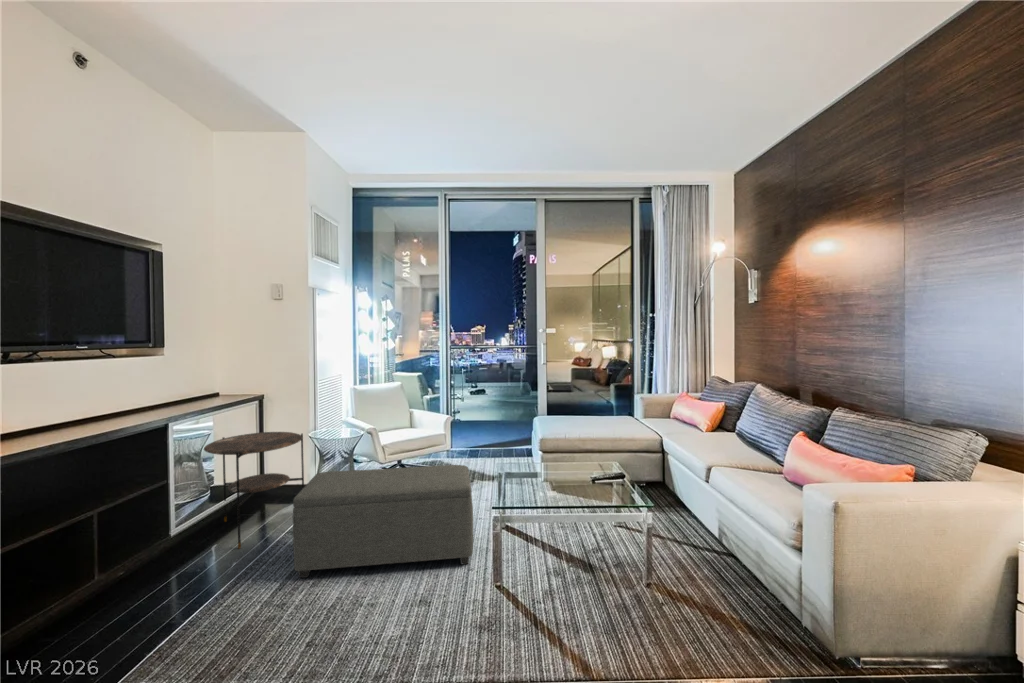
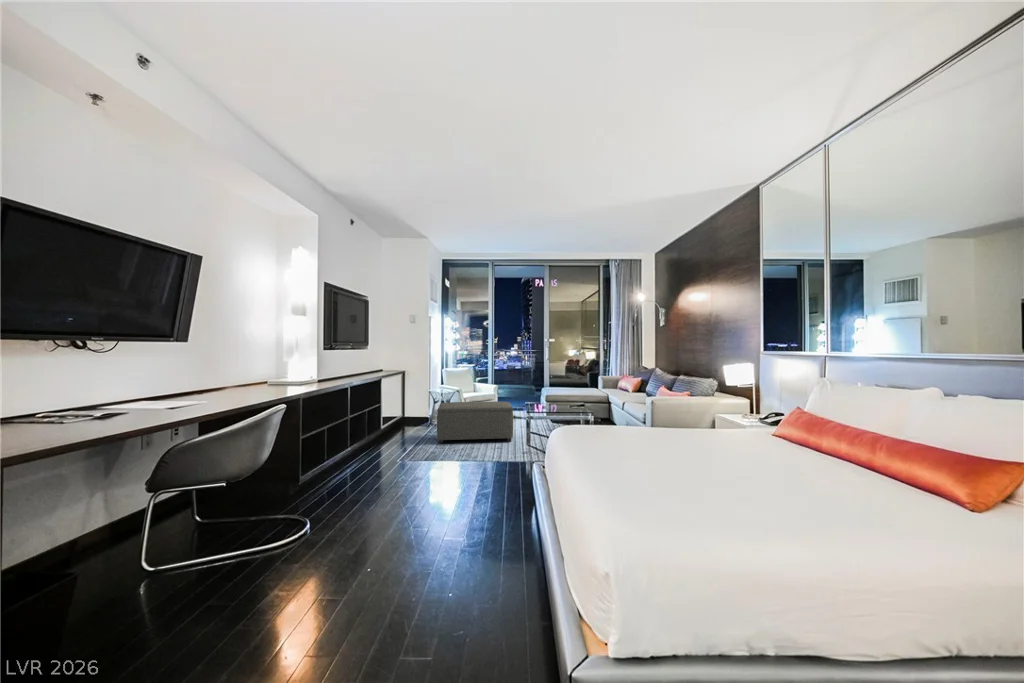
side table: present [204,432,304,548] -> none [388,388,430,437]

